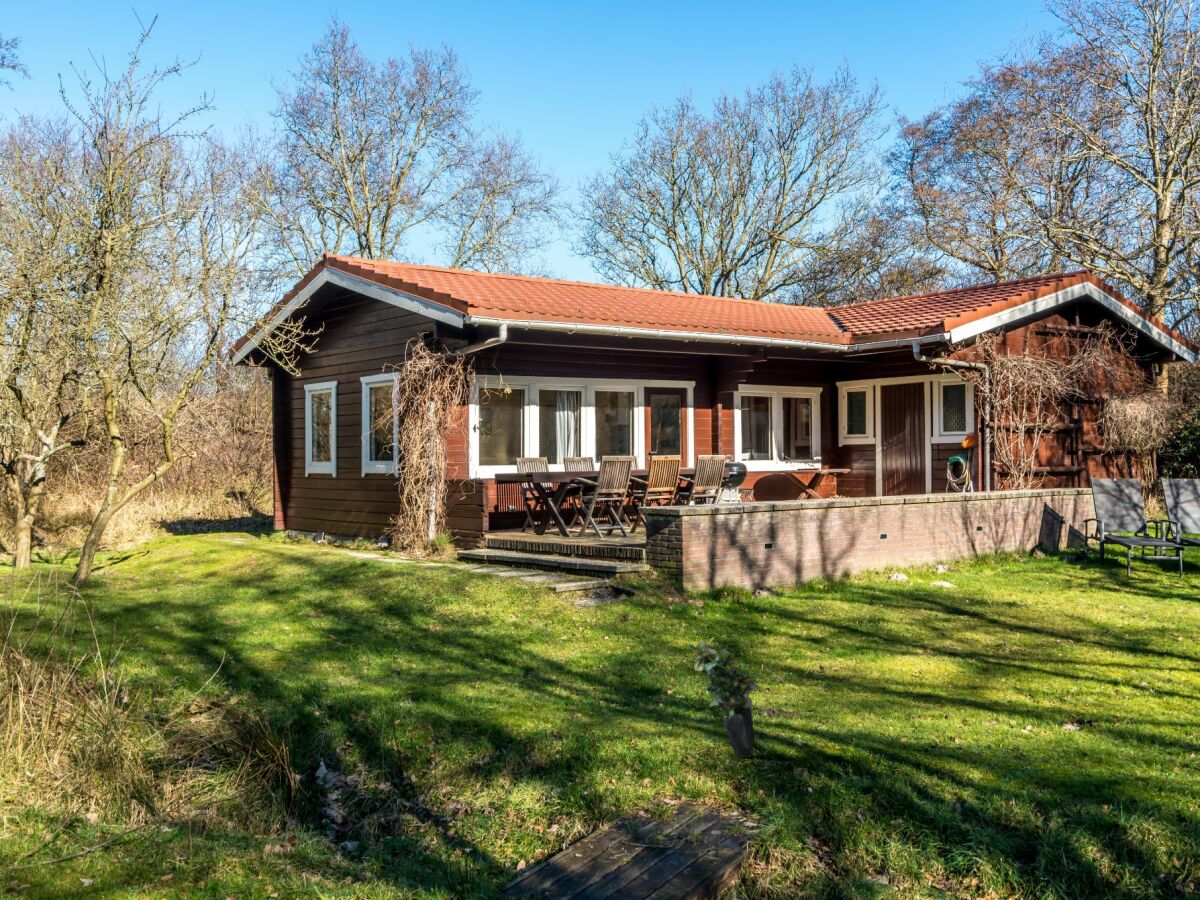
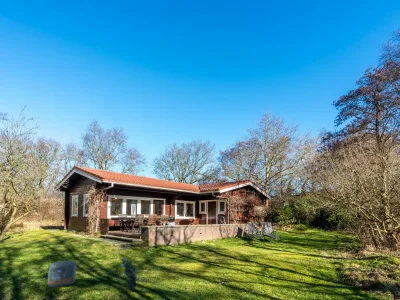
pouf: none [423,652,514,739] -> present [48,261,76,287]

